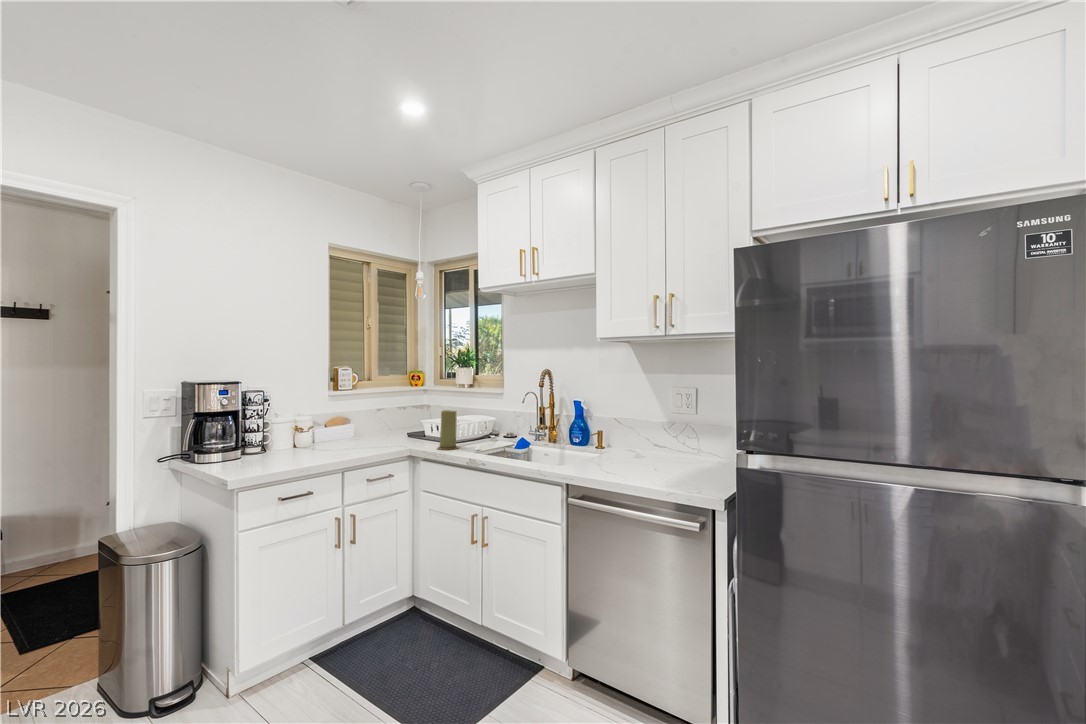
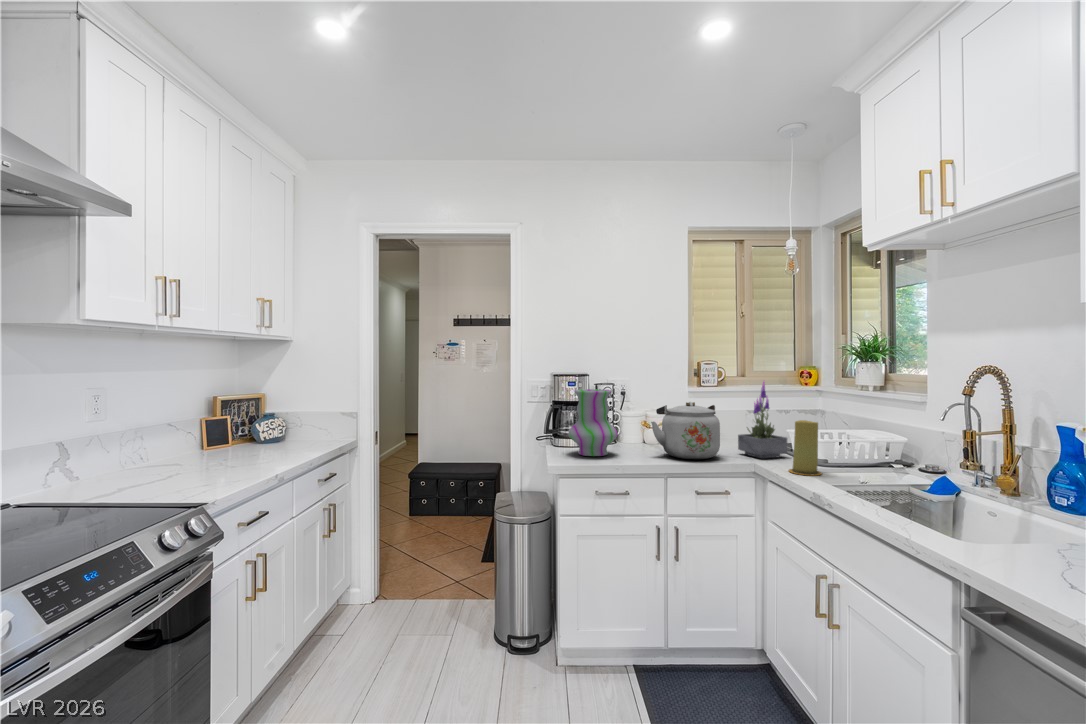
potted plant: none [387,382,424,444] -> present [738,382,787,458]
vase: none [231,396,288,464] -> present [568,389,618,456]
kettle: none [319,403,380,453] -> present [651,402,720,459]

